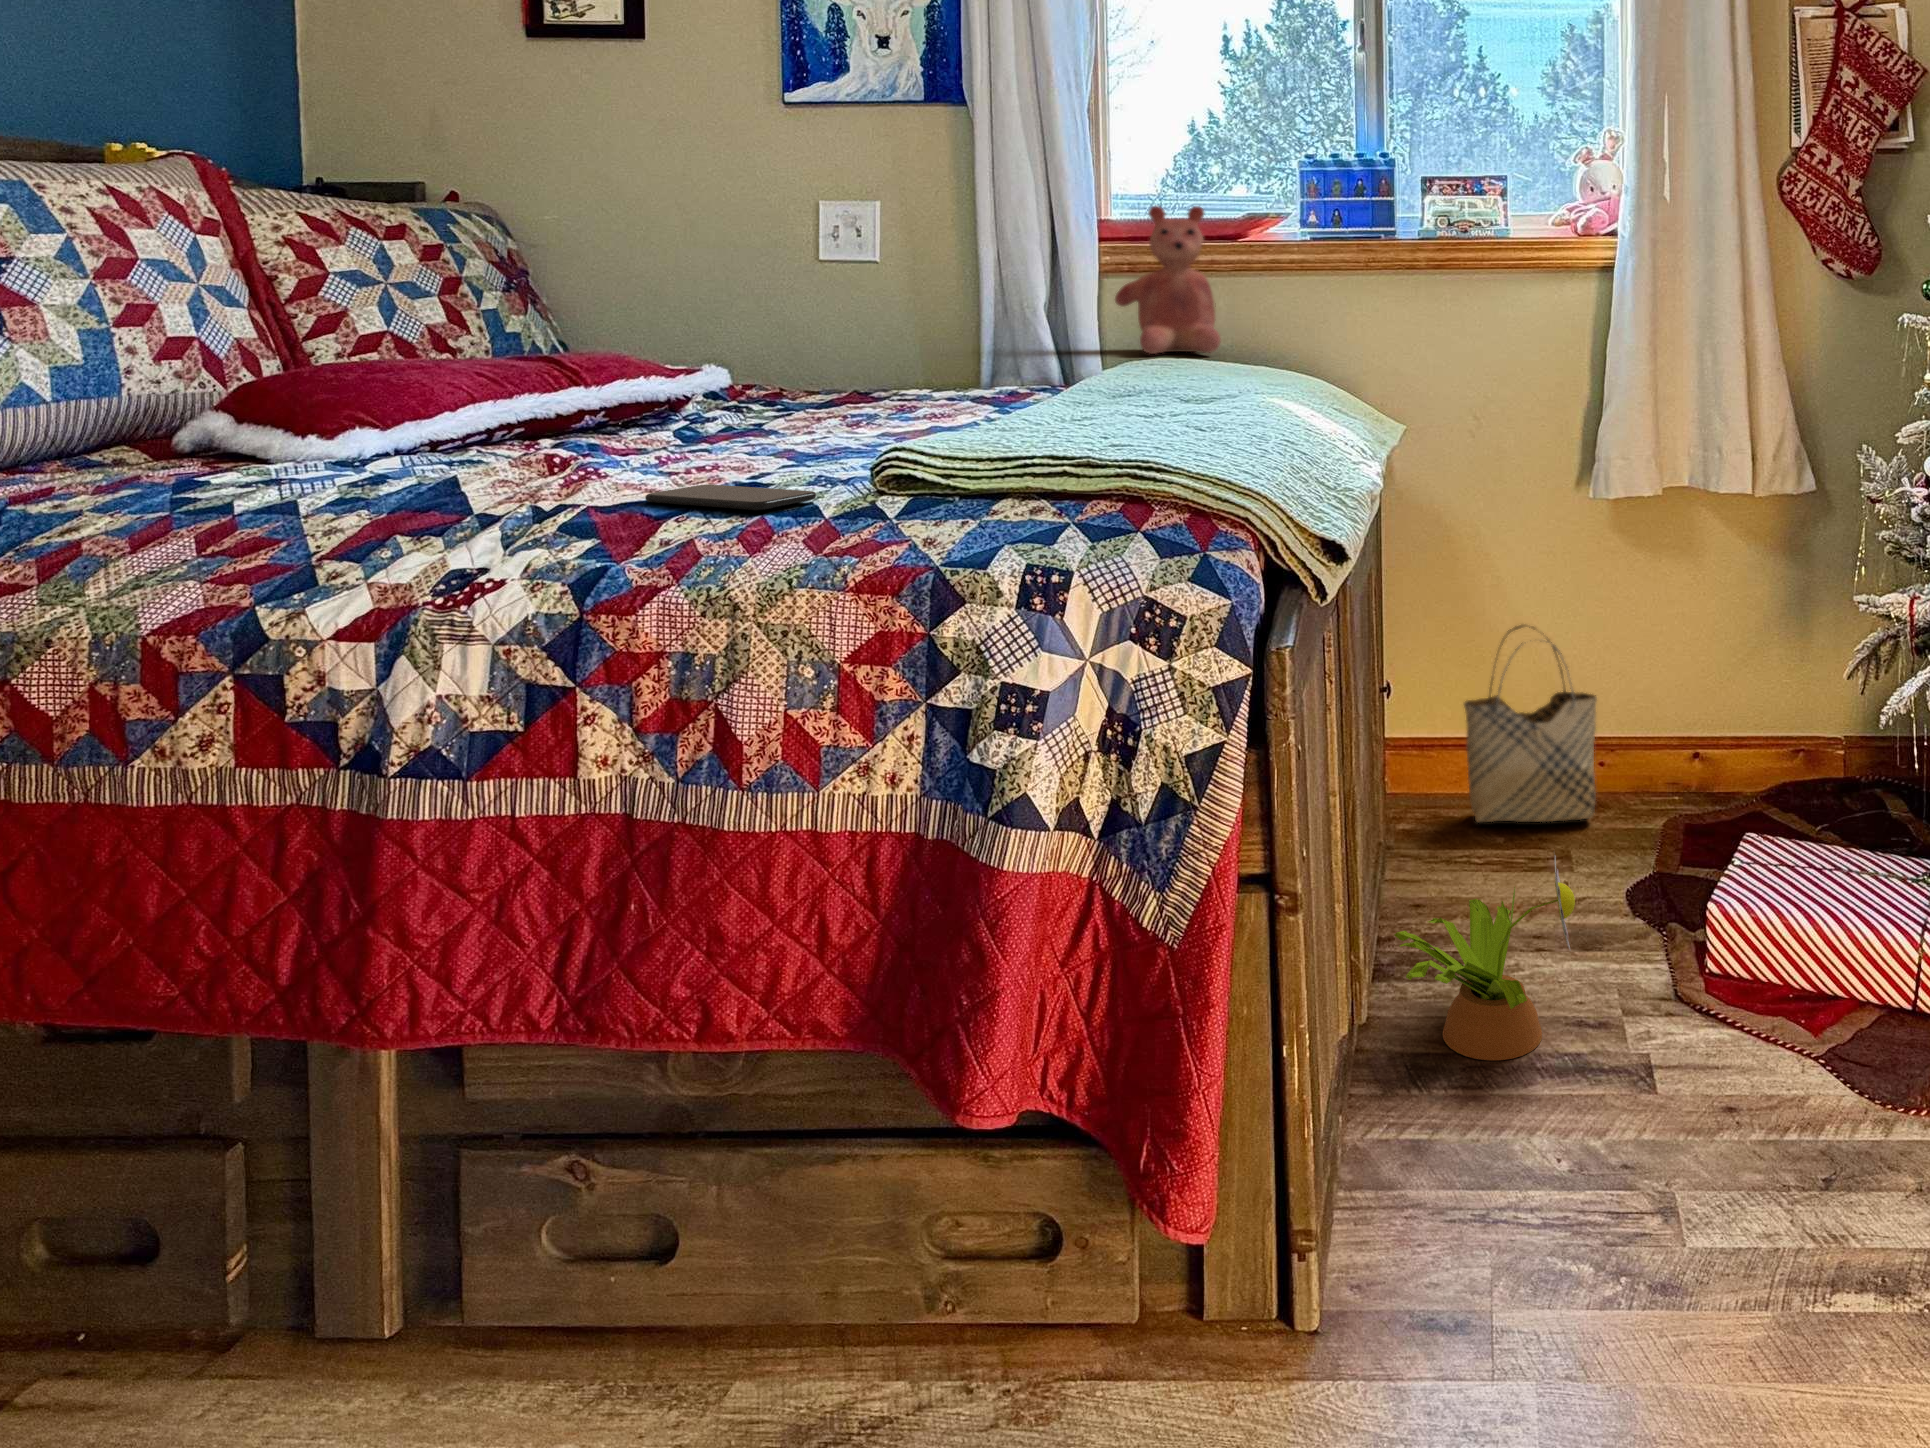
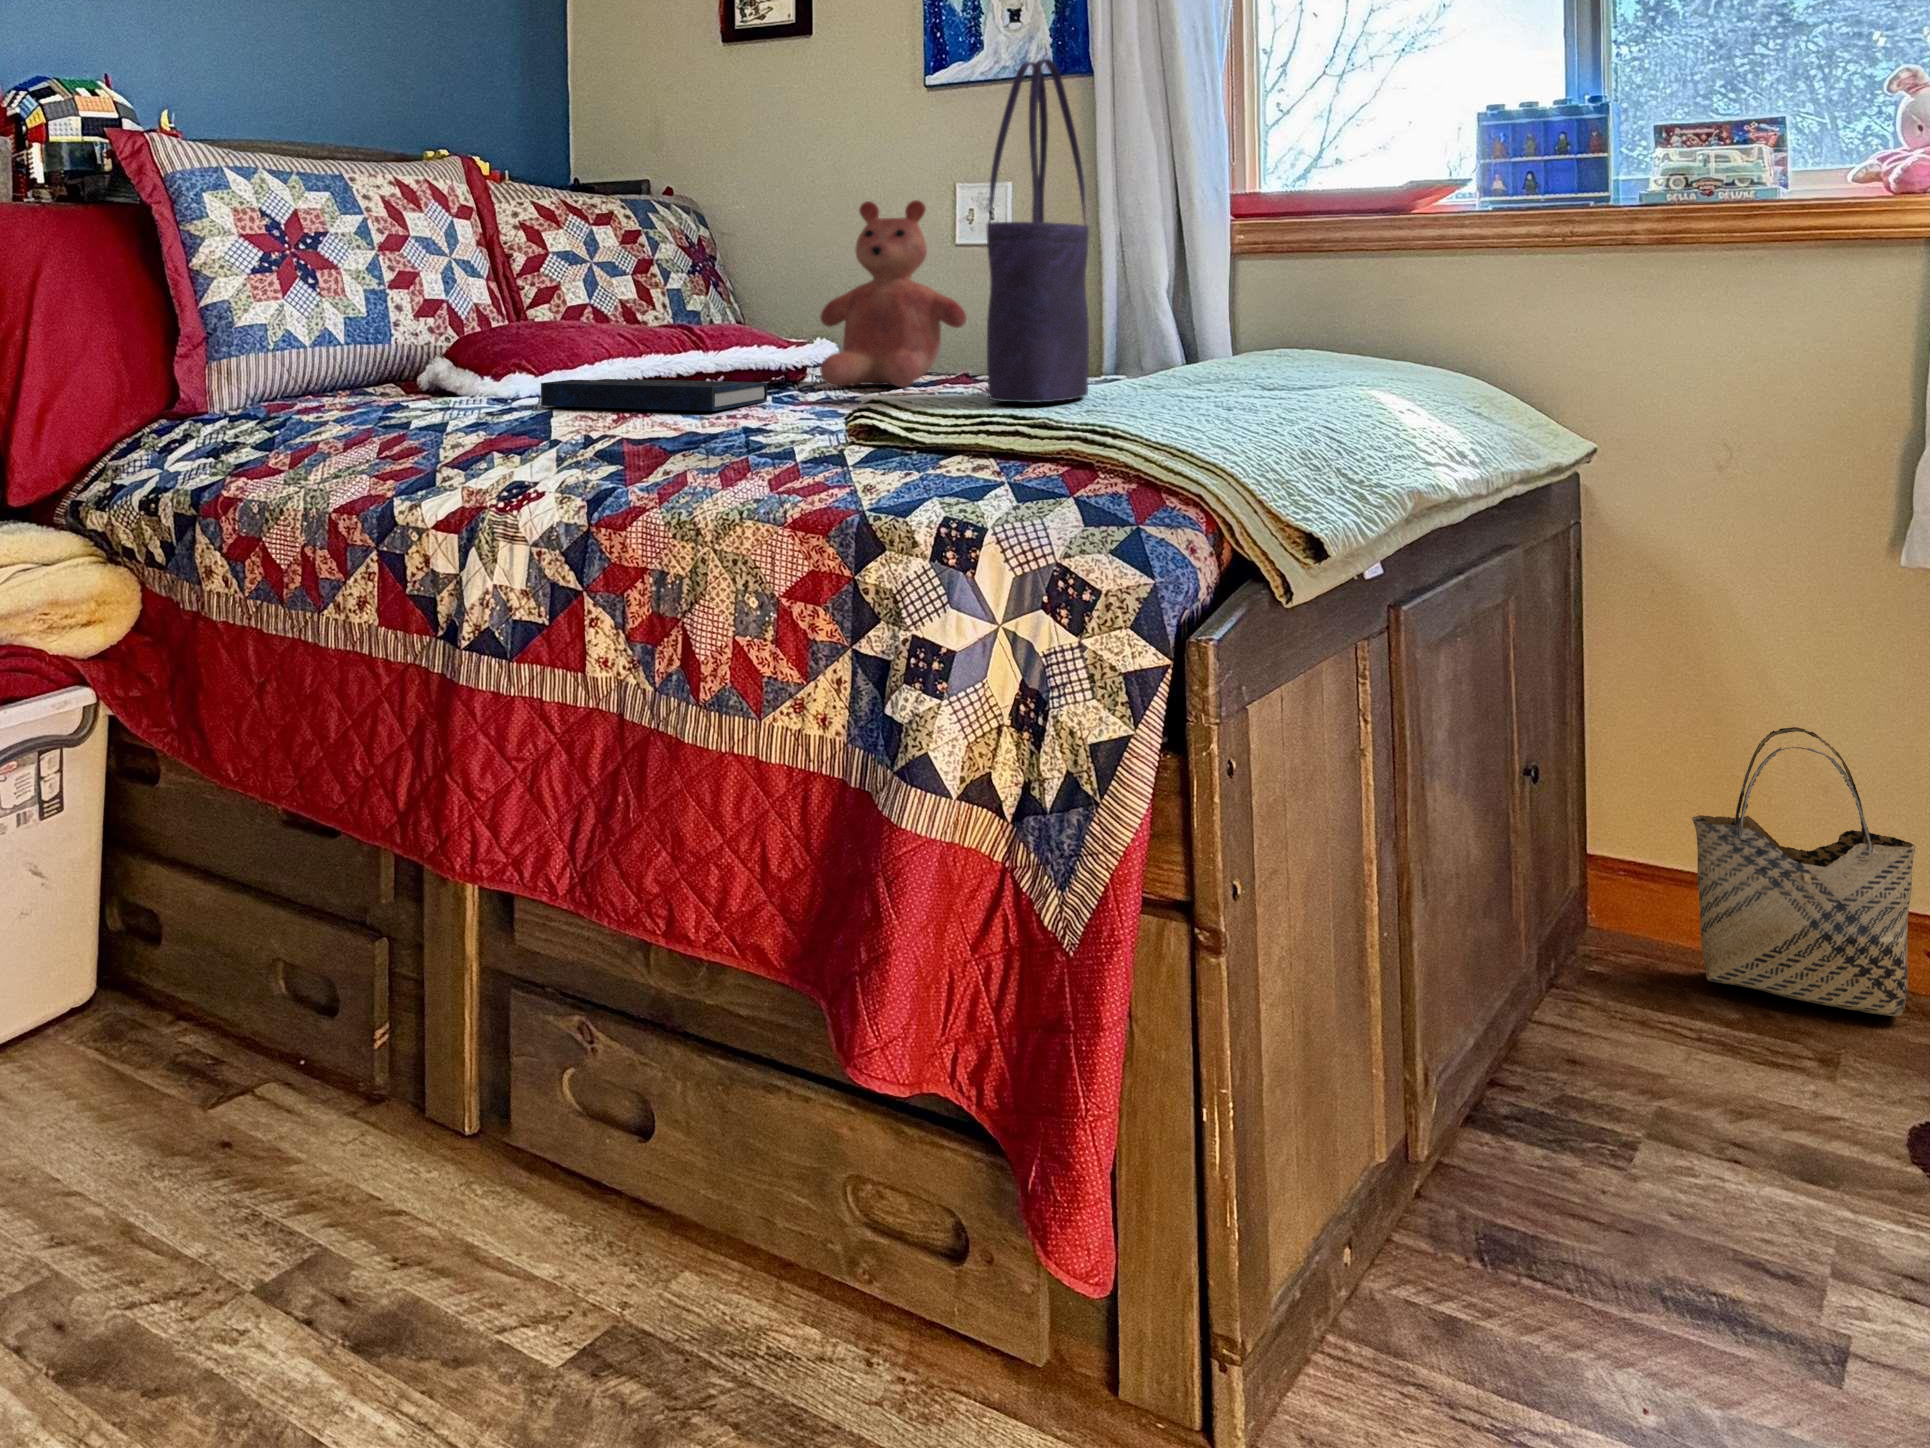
tote bag: none [1006,121,1088,442] -> present [986,59,1089,403]
teddy bear: present [1115,206,1220,354] -> present [820,200,966,387]
book: none [375,422,686,468] -> present [541,379,768,411]
smartphone: present [645,484,816,510] -> none [672,428,804,449]
decorative plant: present [1394,856,1575,1060] -> none [1491,1009,1757,1277]

